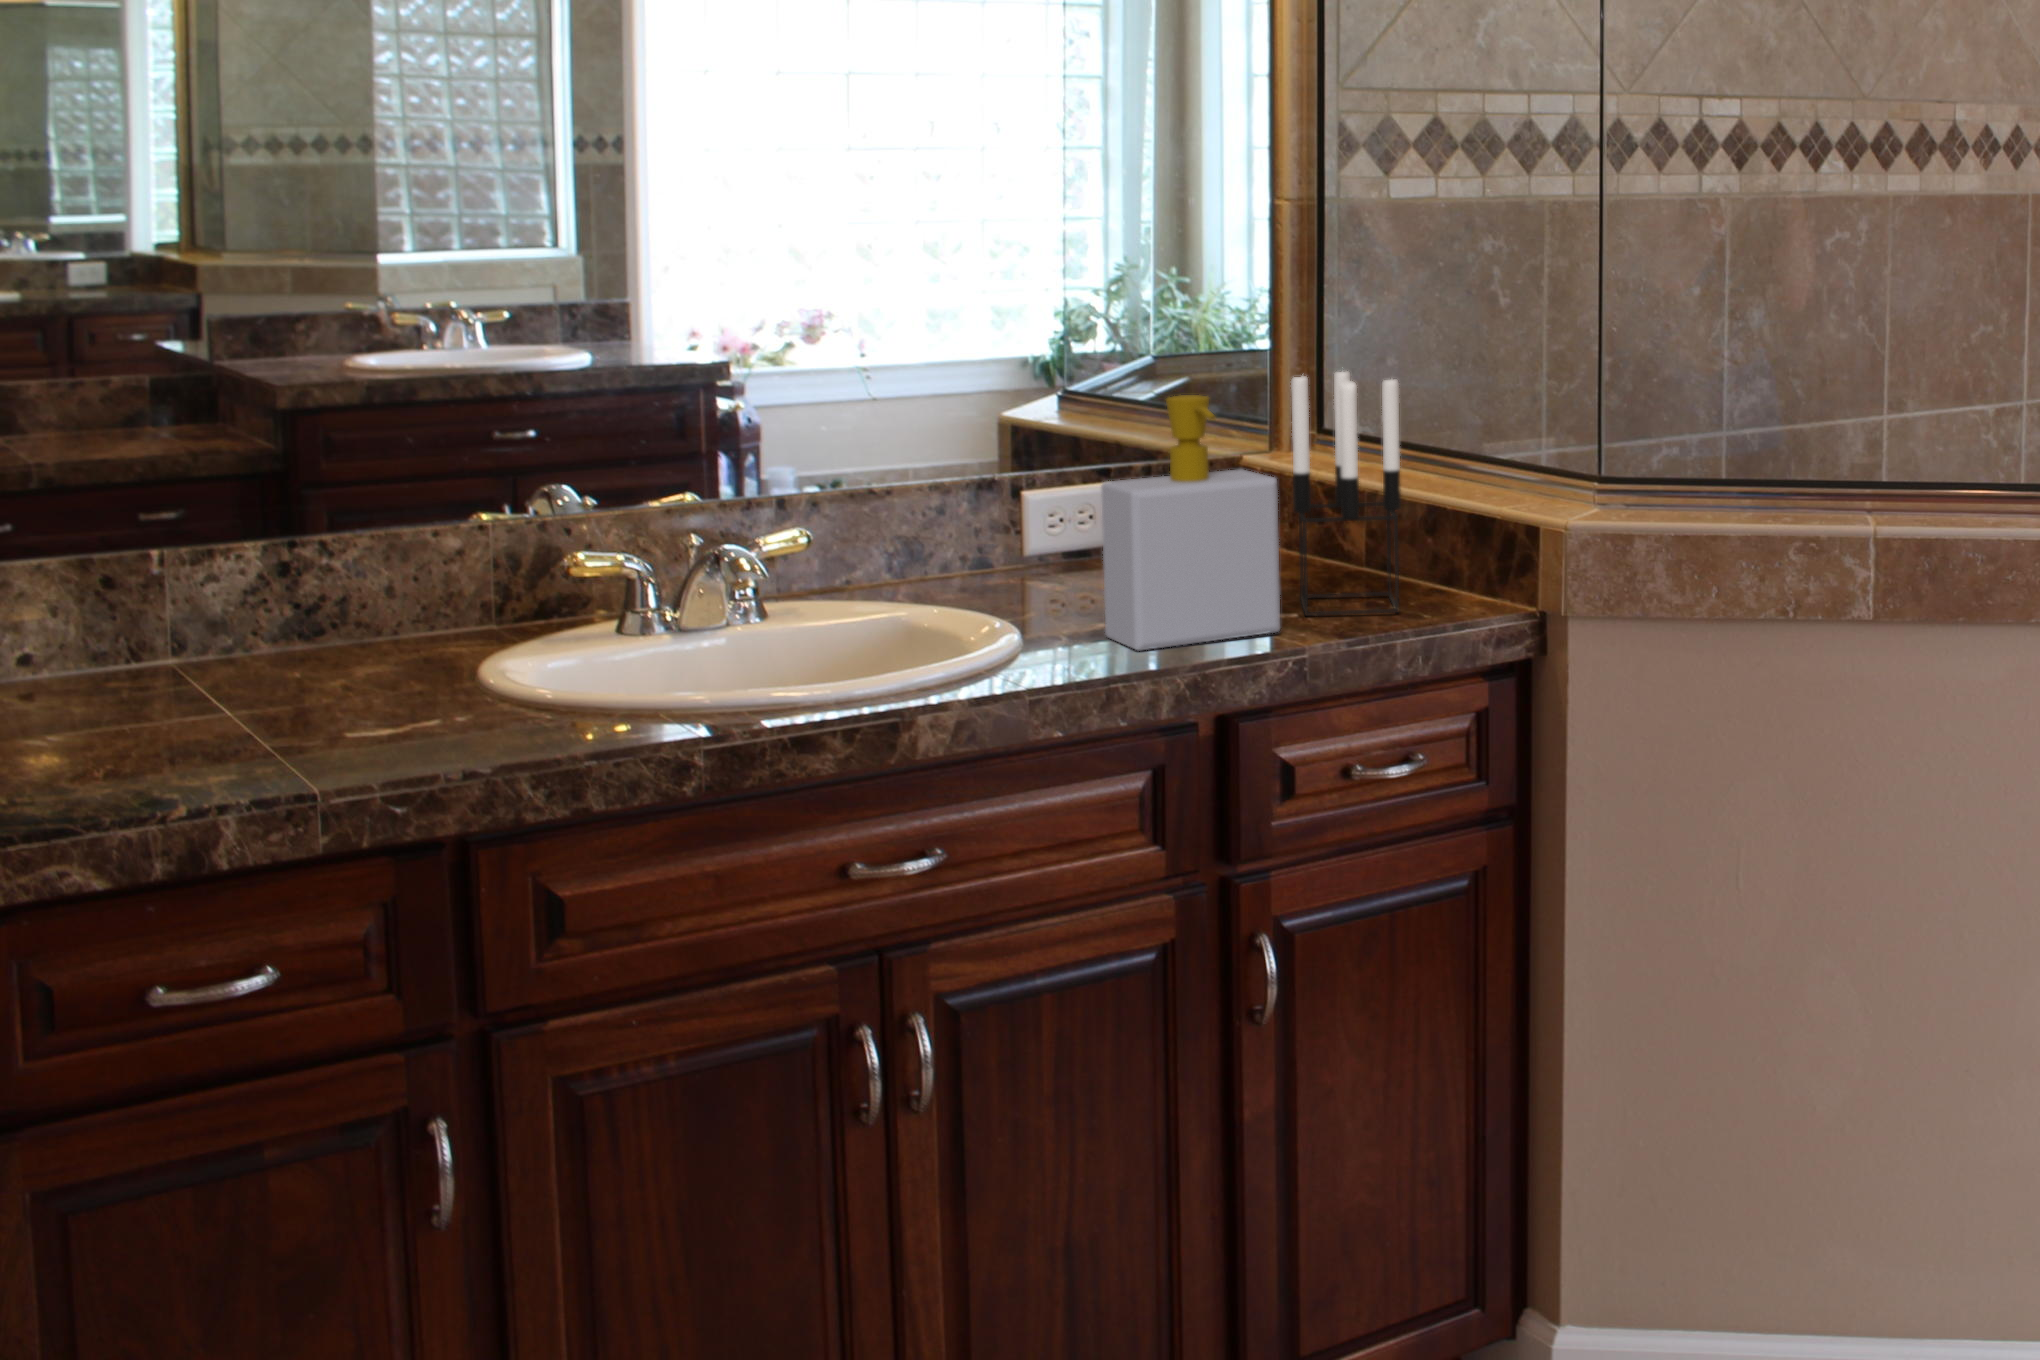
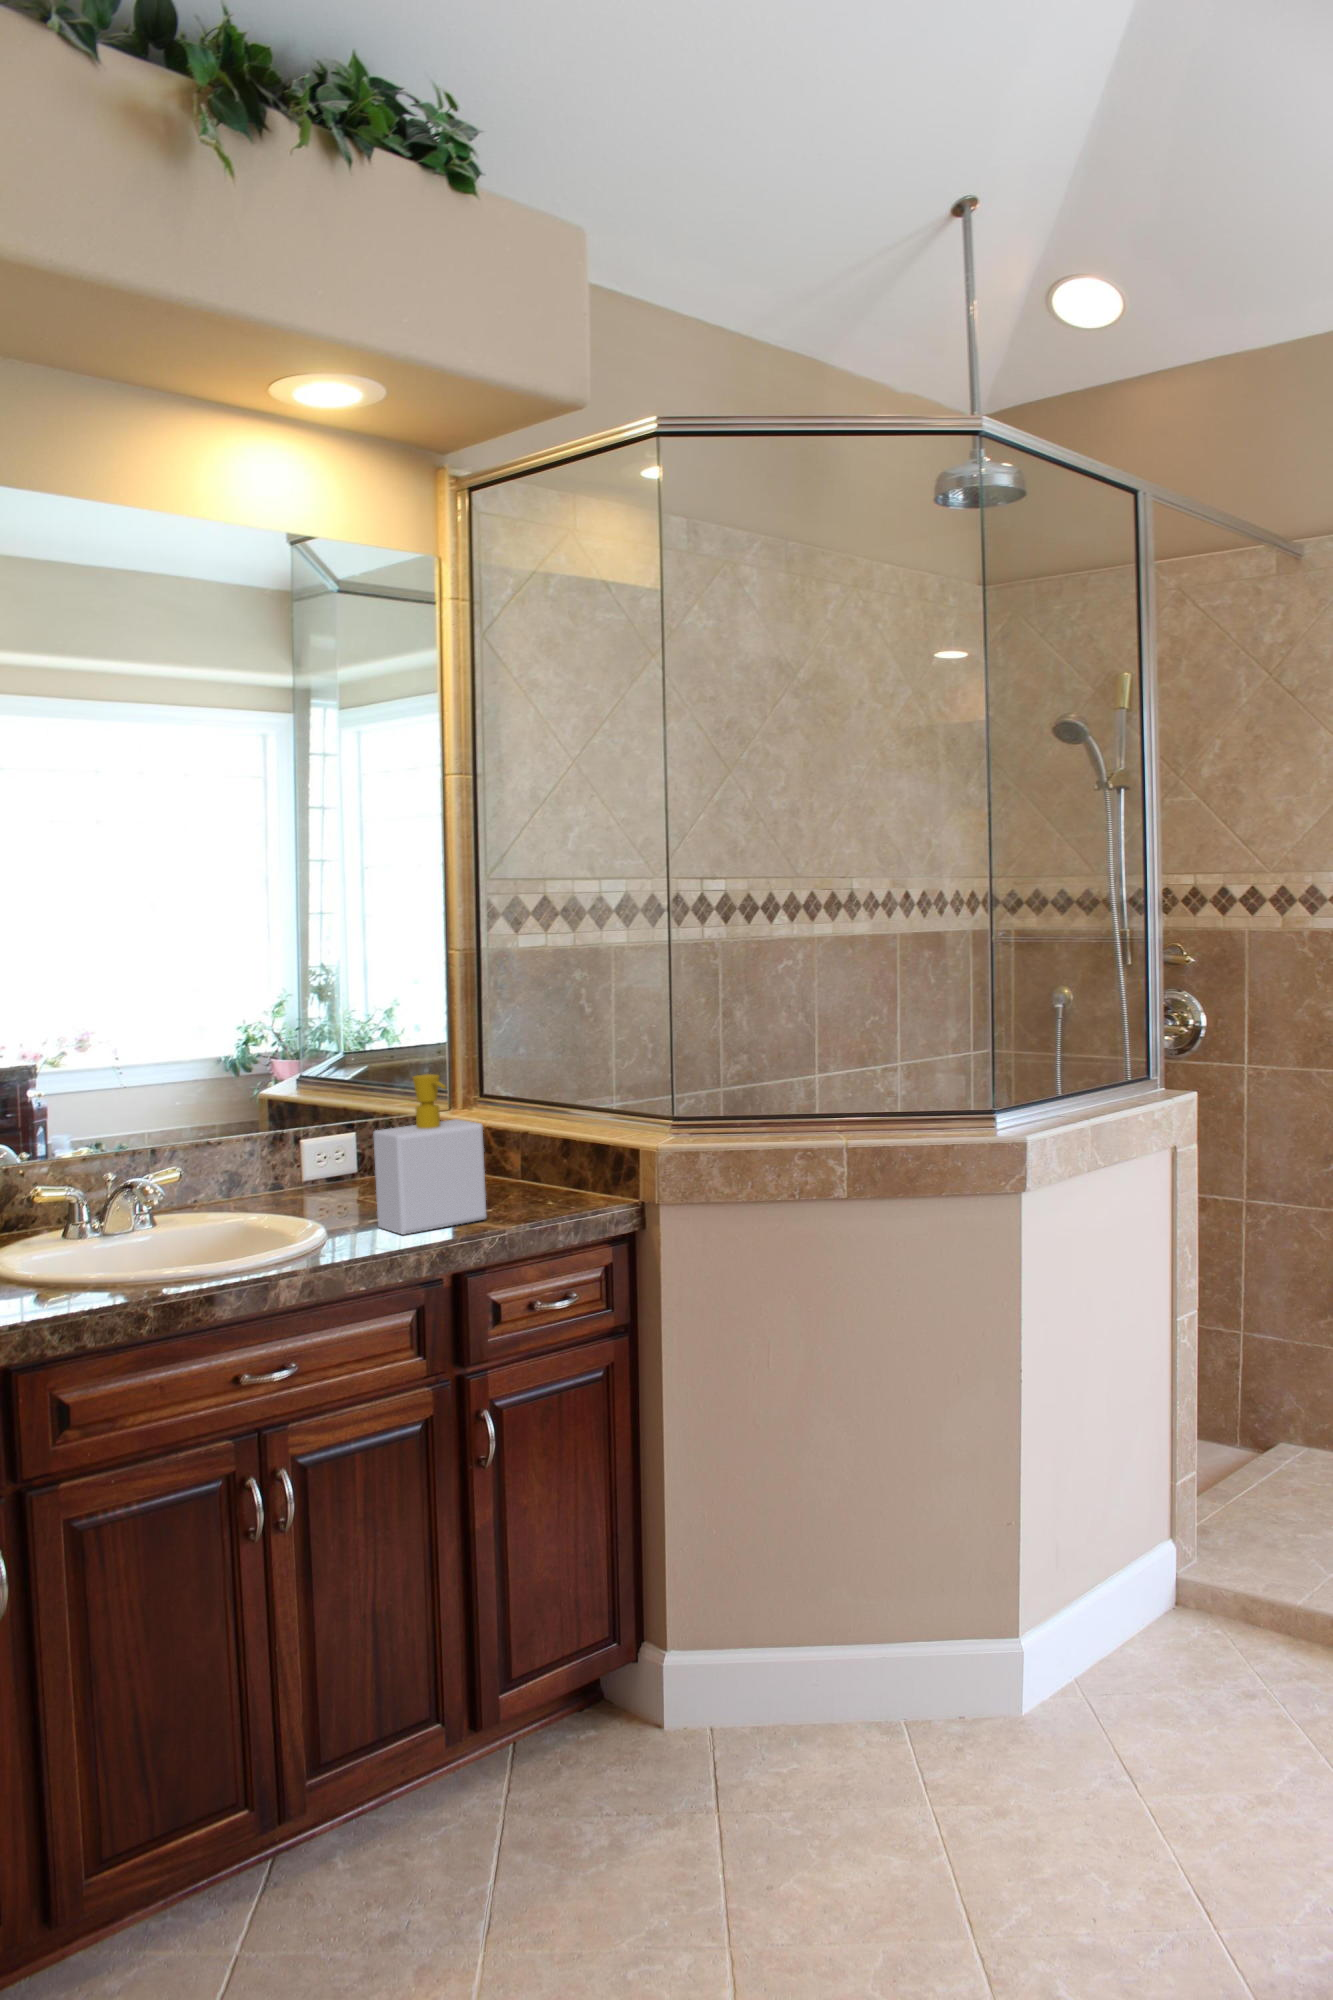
candle holder: present [1291,372,1401,616] -> none [482,1053,554,1209]

